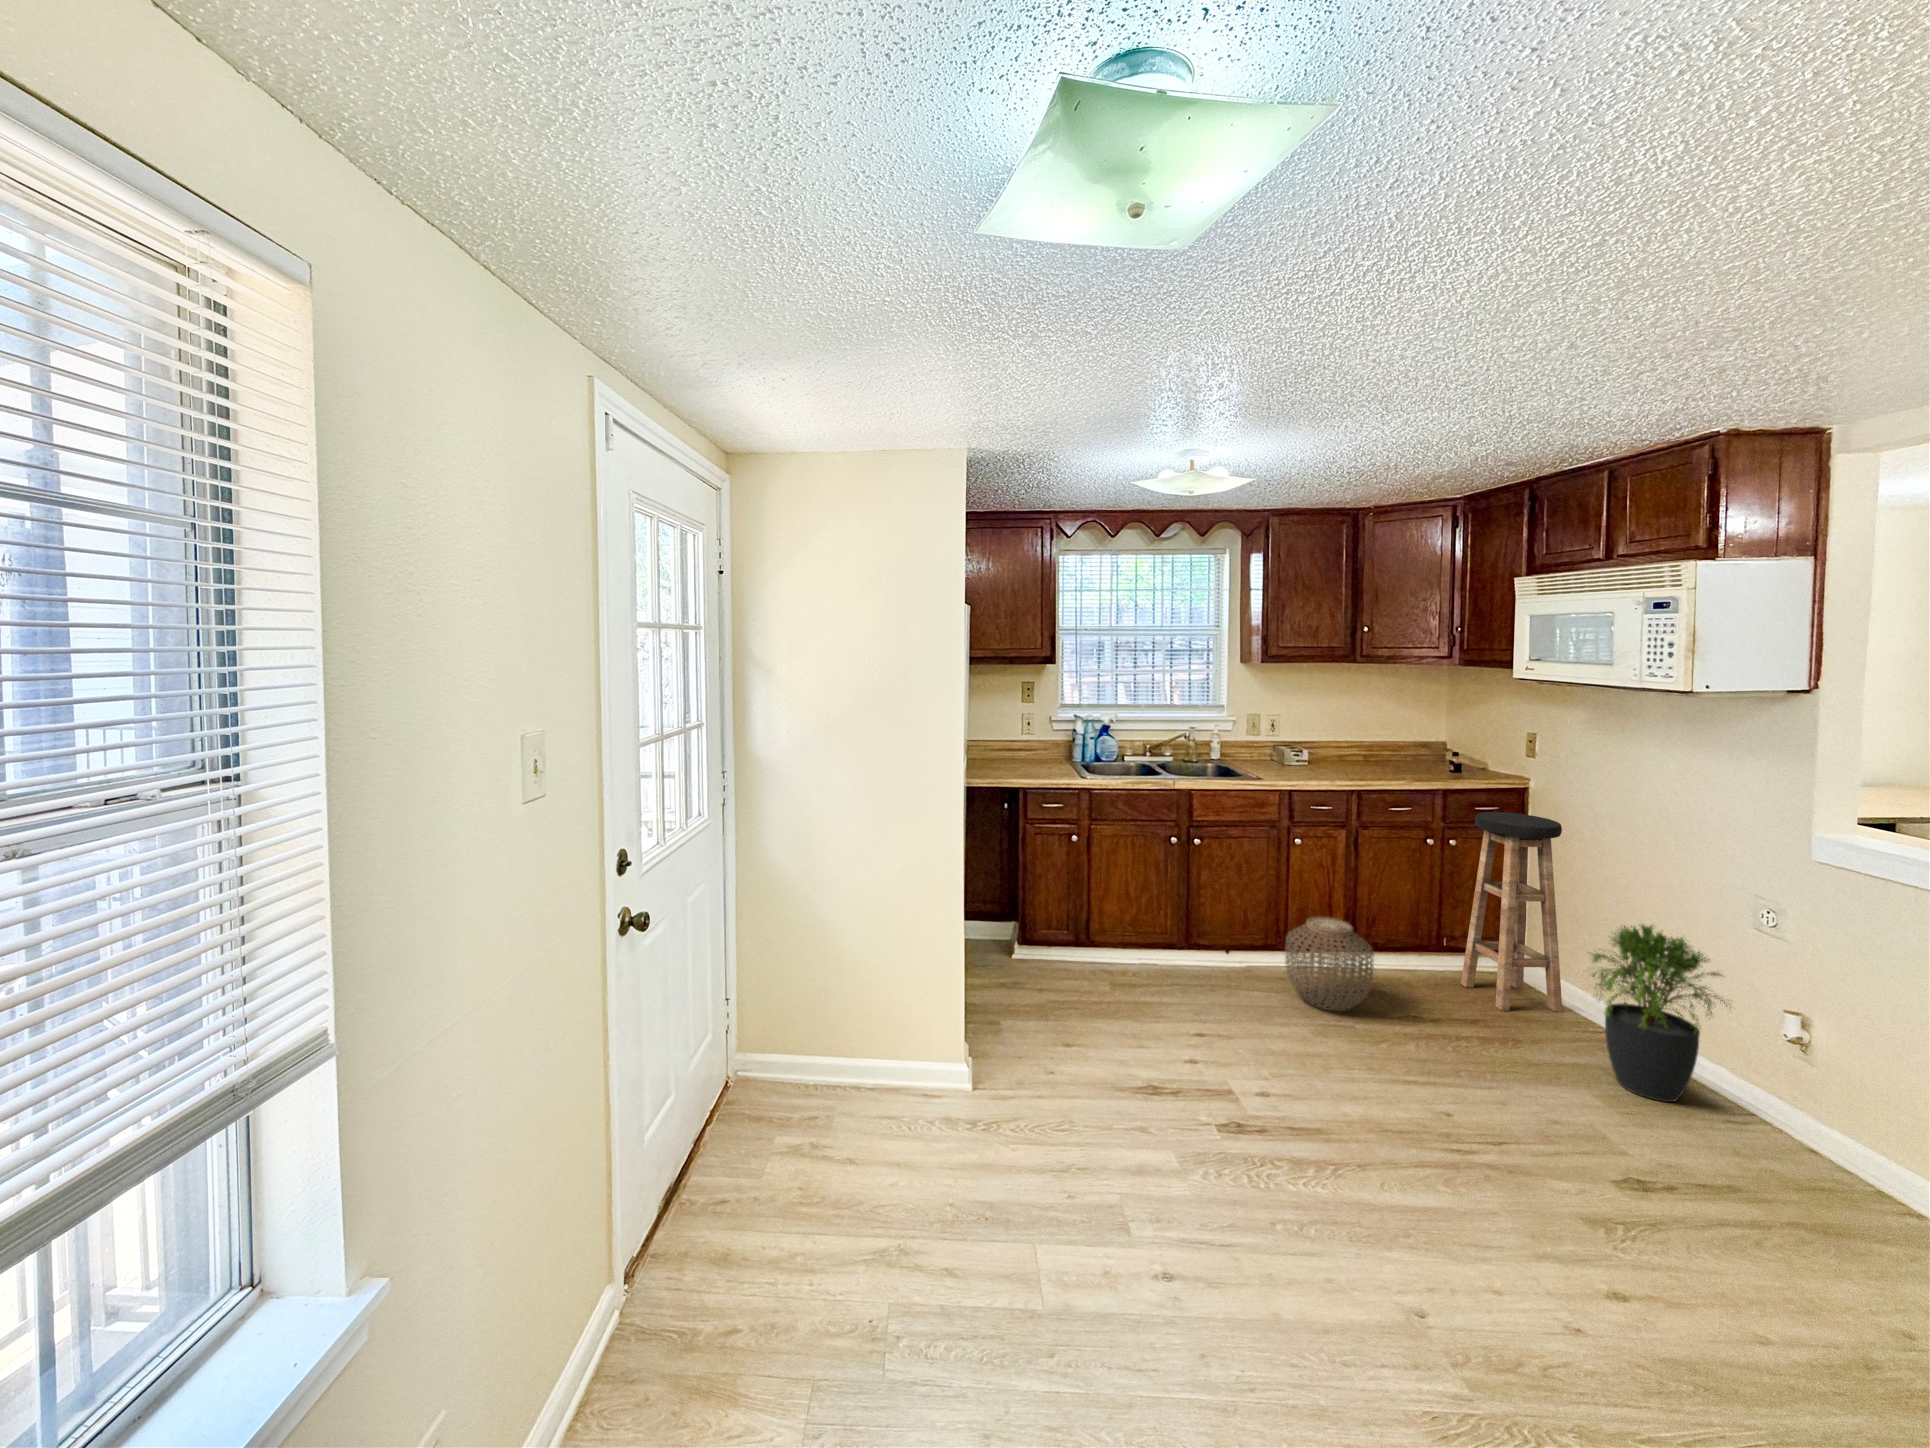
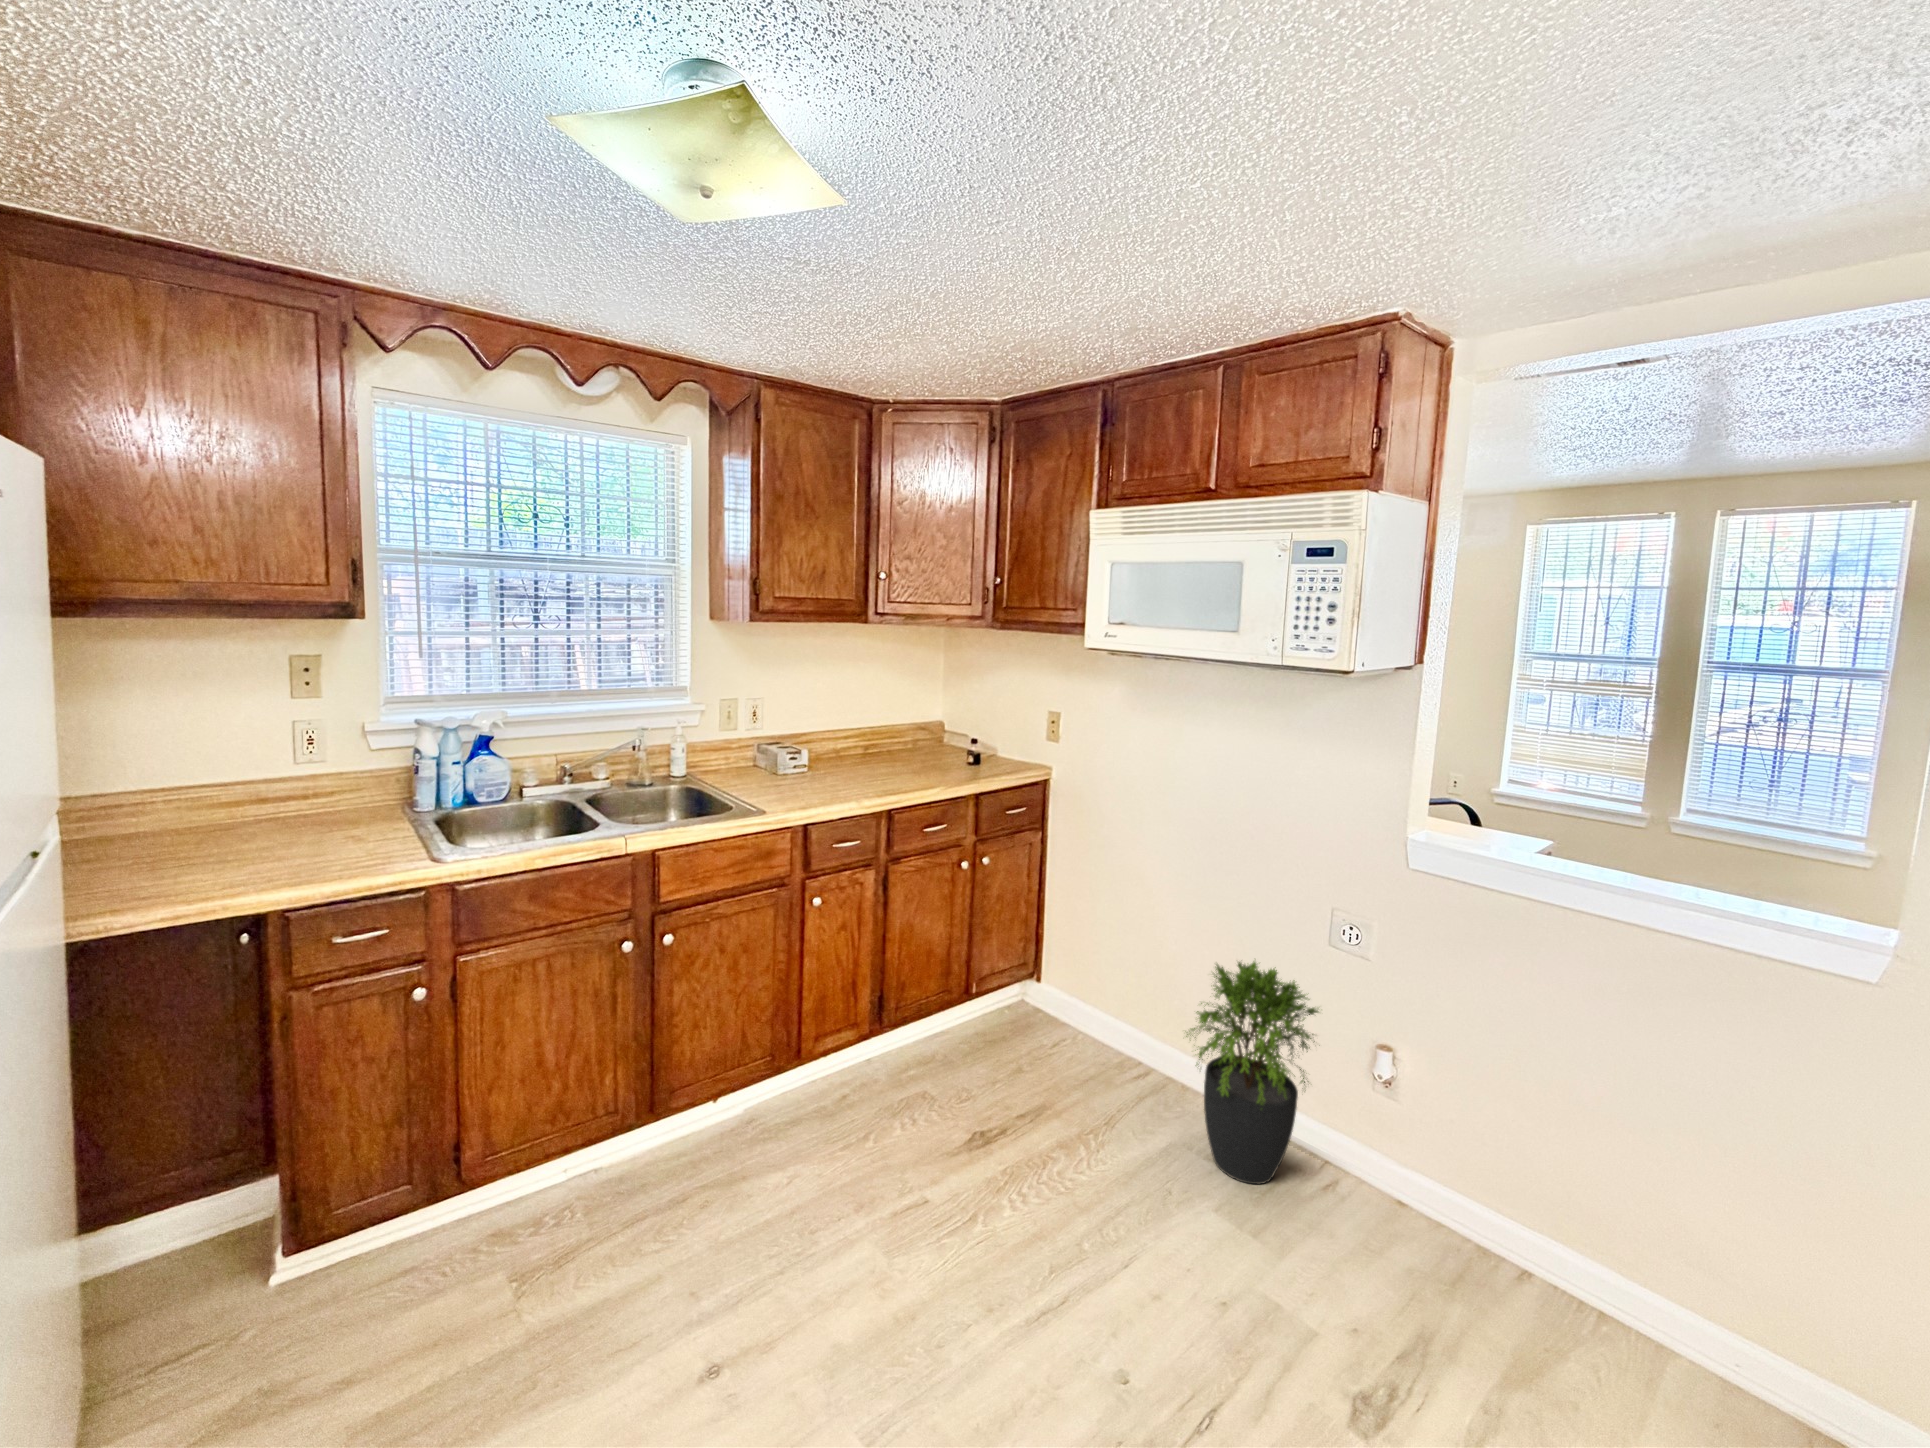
bar stool: present [1461,812,1562,1012] -> none [1001,816,1113,1080]
woven basket: present [1285,917,1374,1011] -> none [824,1025,949,1187]

